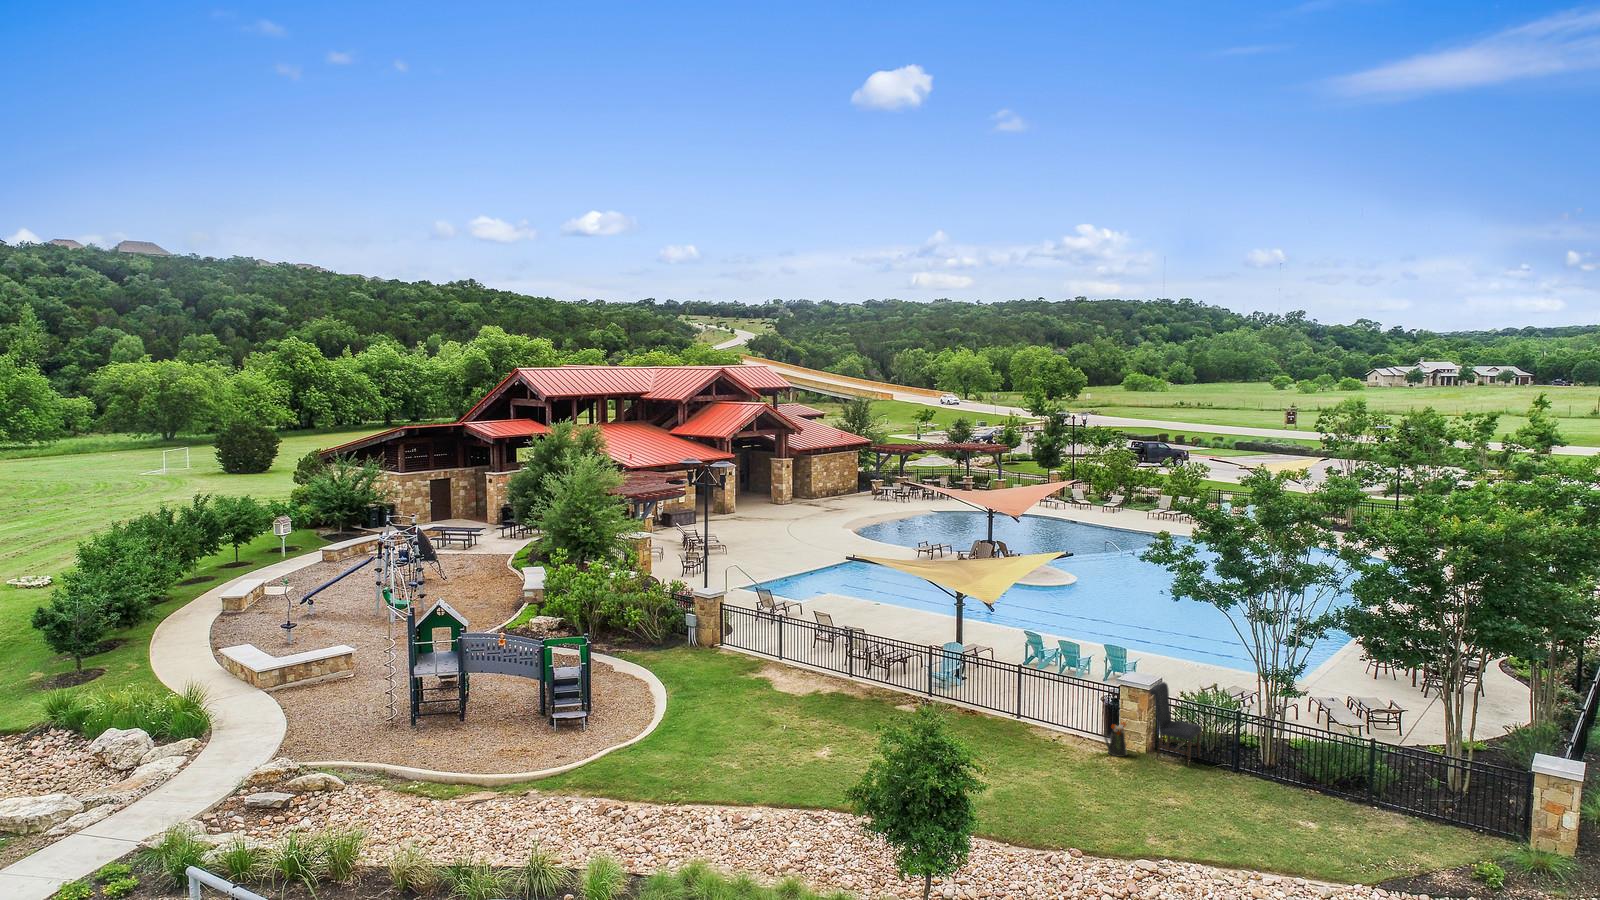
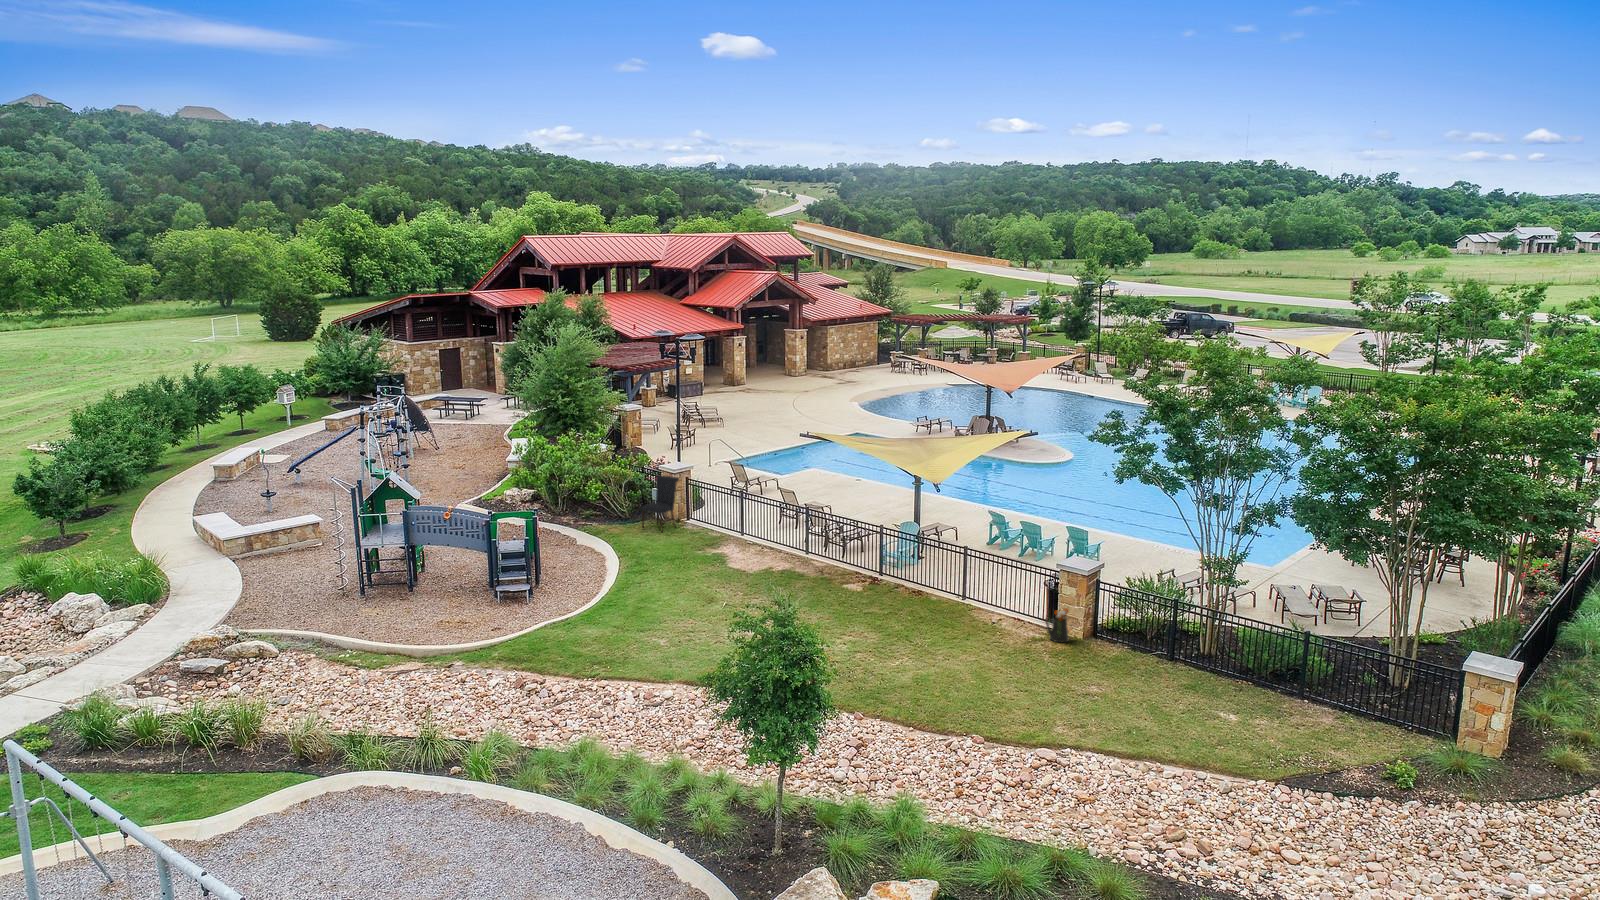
chair: present [1150,682,1202,767] -> present [641,475,679,532]

